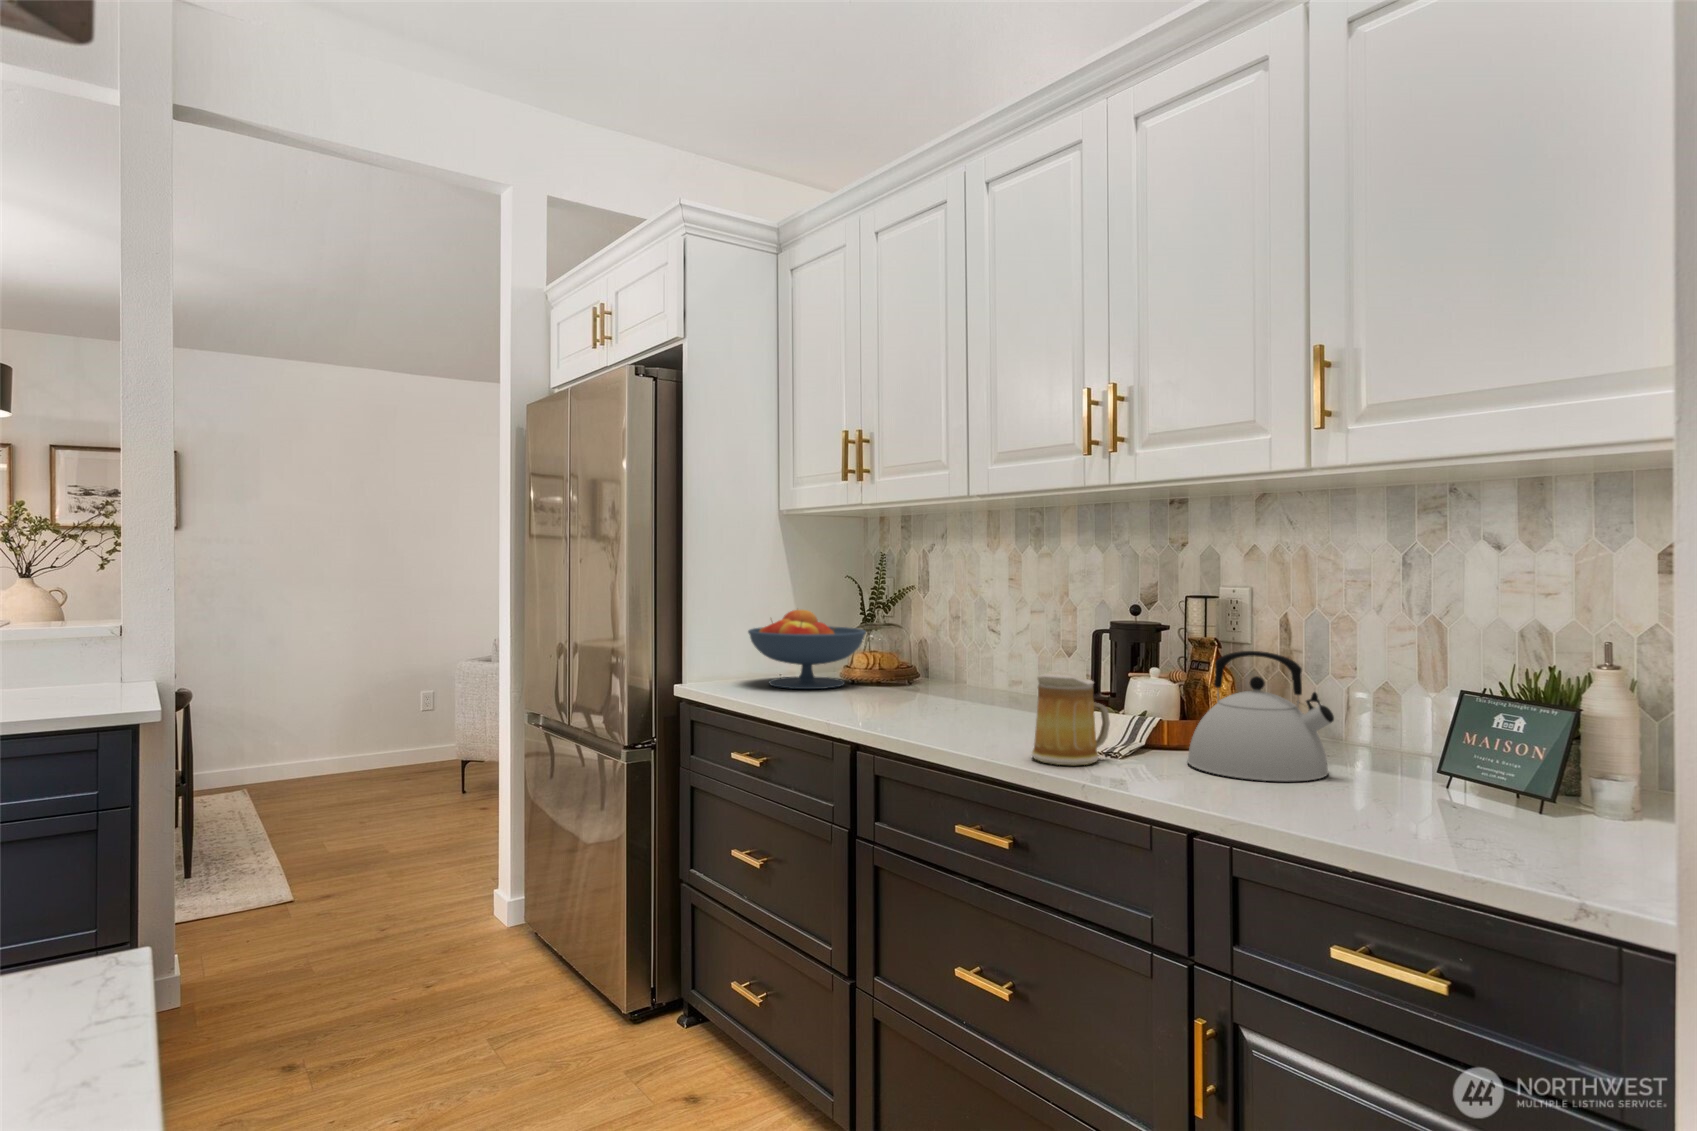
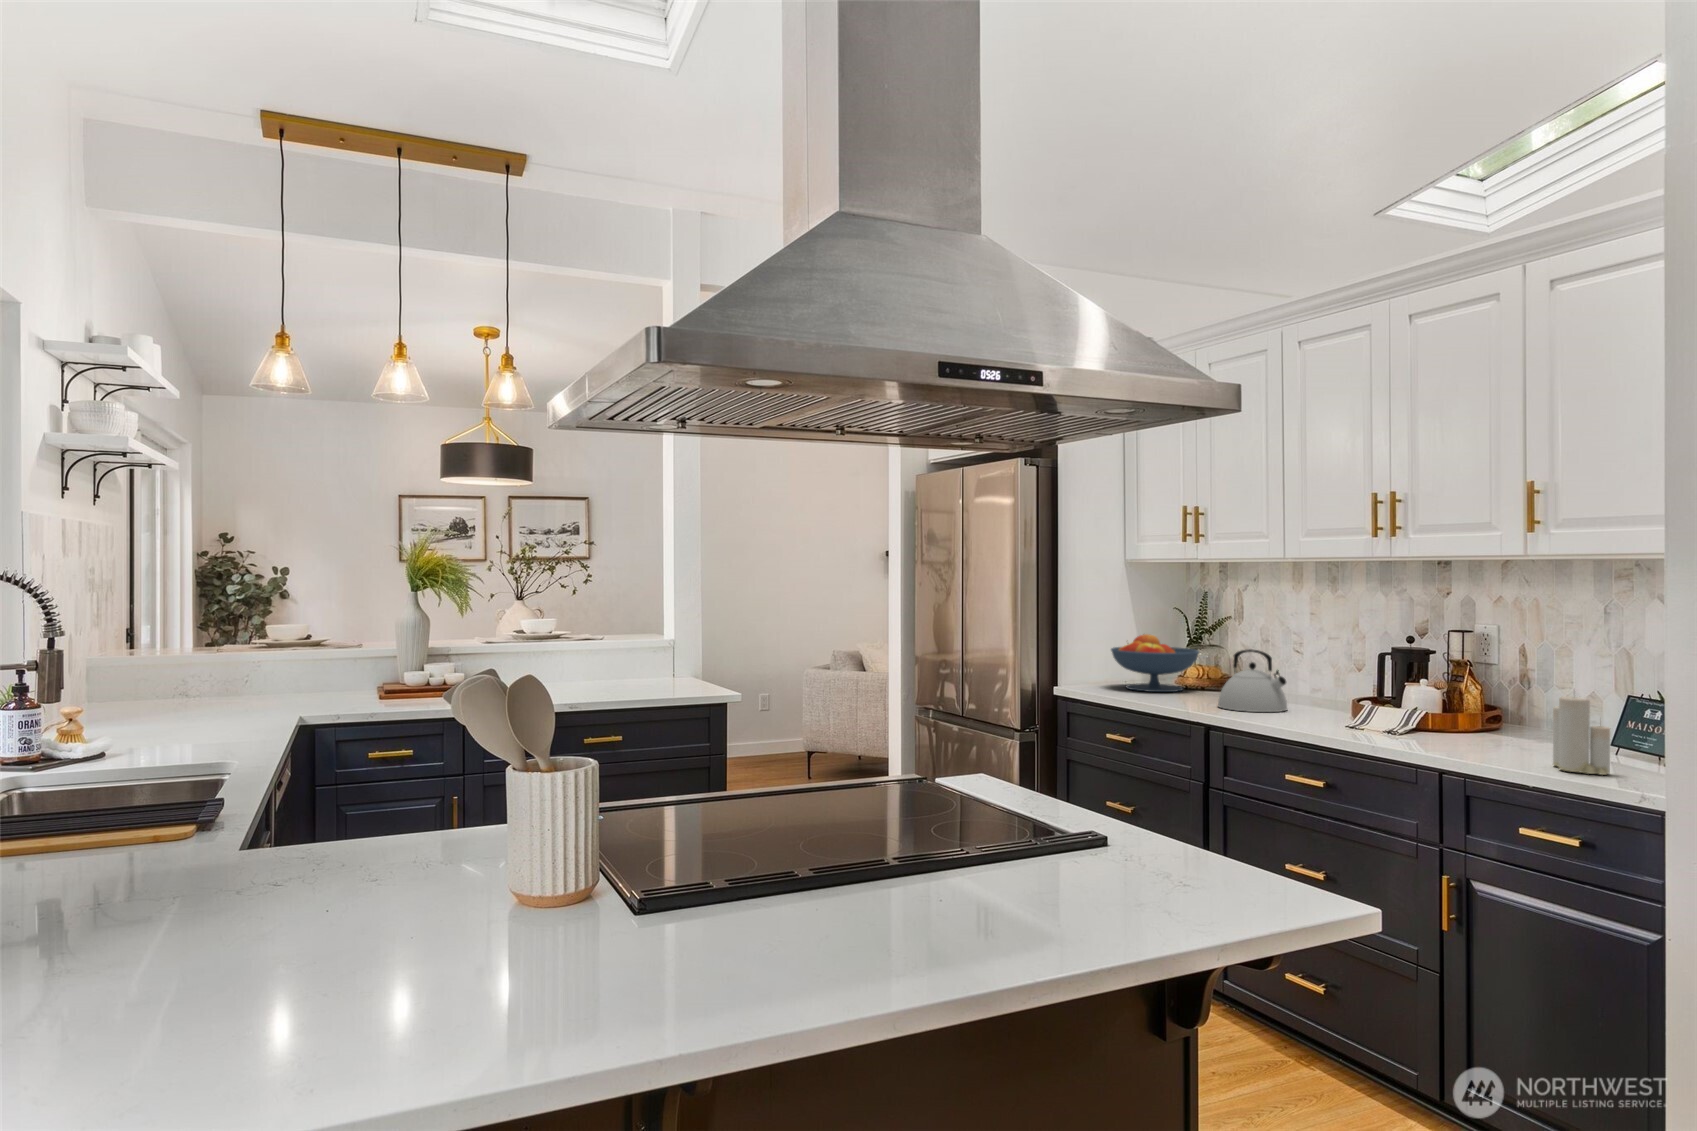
kettle: present [1187,651,1334,781] -> present [1218,649,1287,712]
mug: present [1032,670,1110,765] -> none [1337,679,1390,737]
candle: none [1377,685,1481,843] -> present [1553,696,1610,775]

